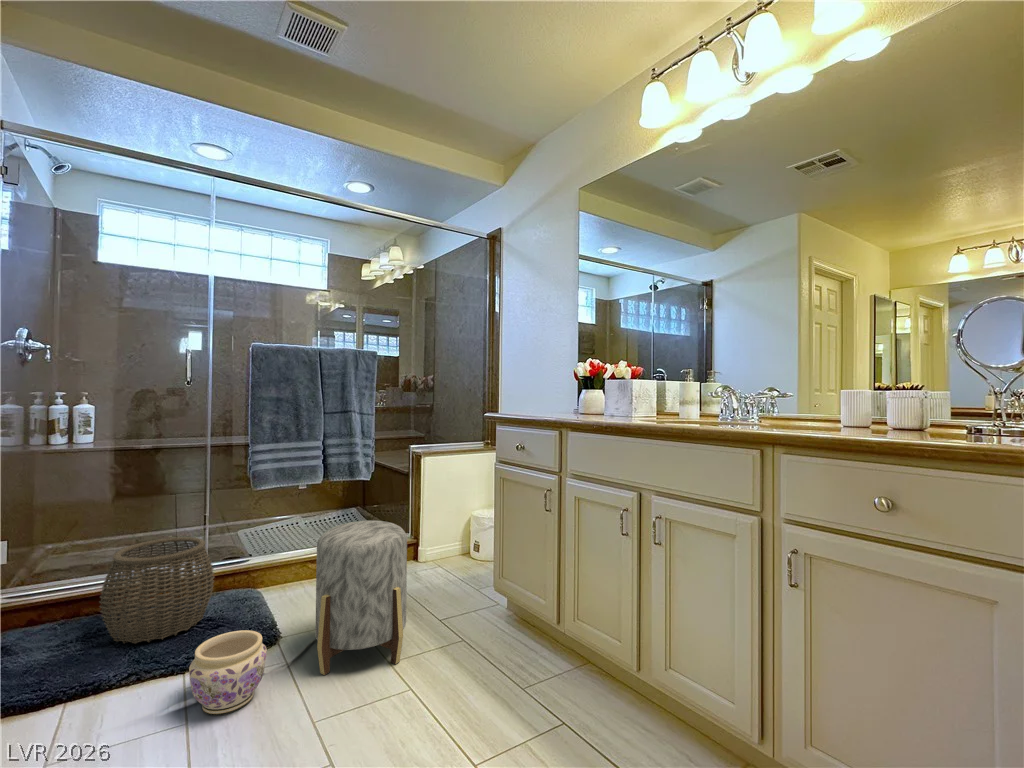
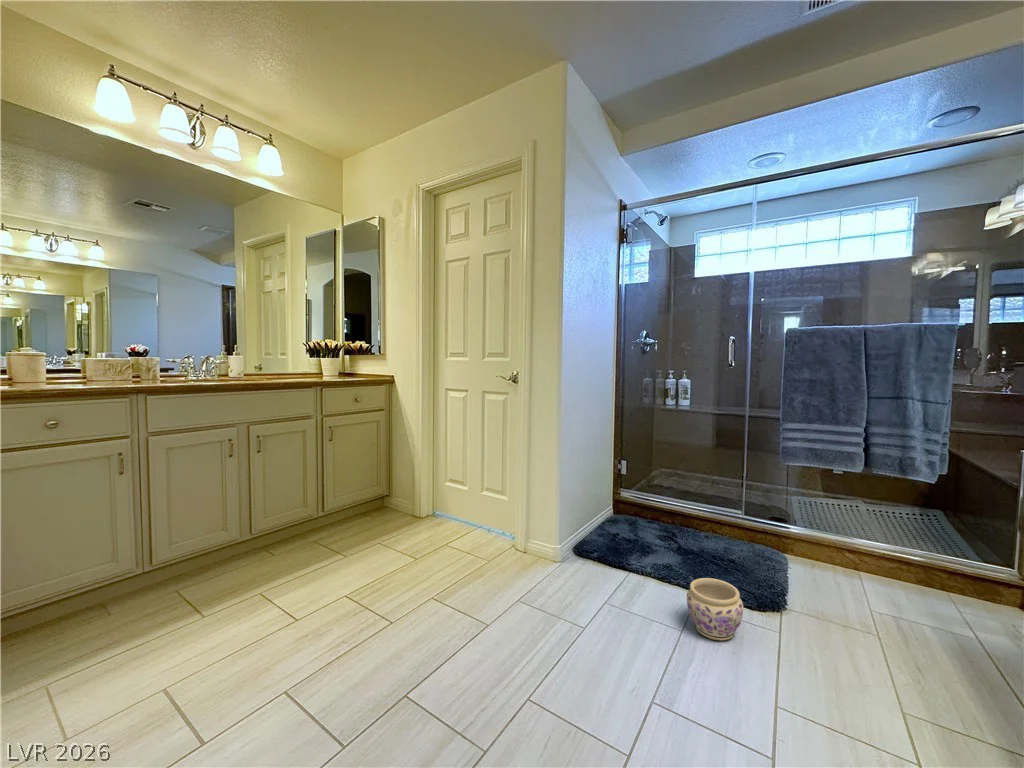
stool: present [315,520,407,675] -> none [789,527,913,699]
woven basket: present [100,537,214,644] -> none [664,489,738,564]

